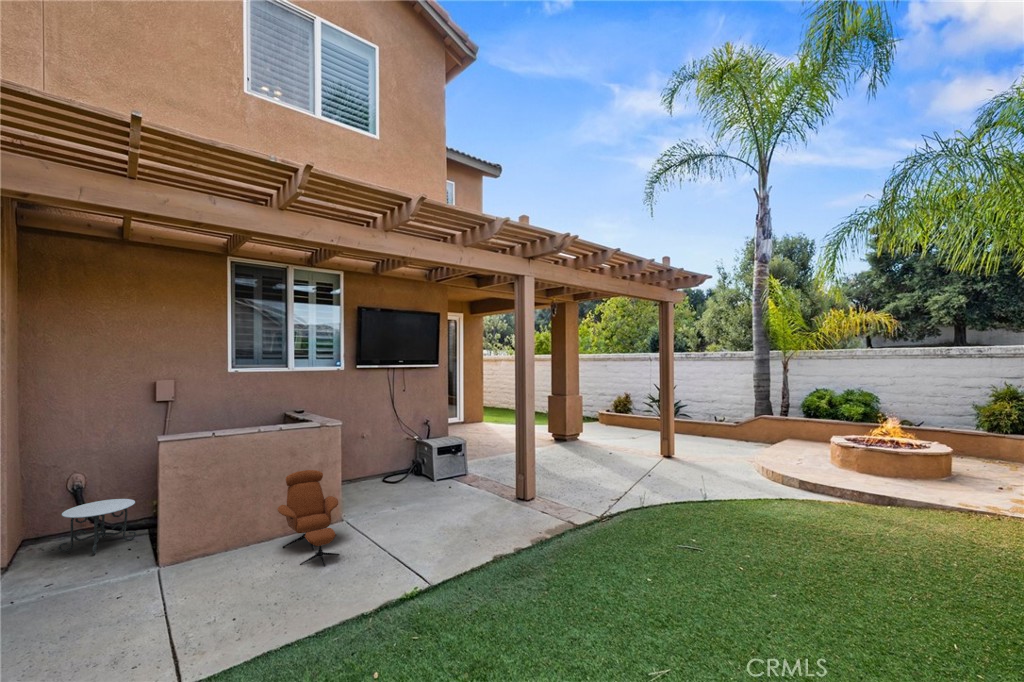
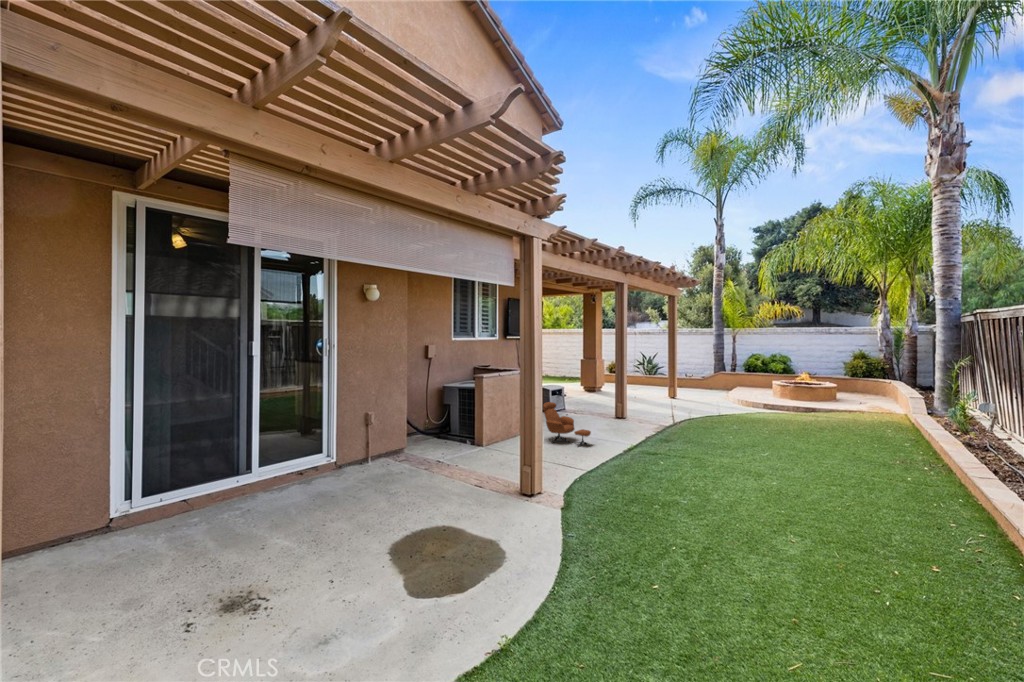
side table: present [58,499,137,555] -> none [427,424,460,453]

